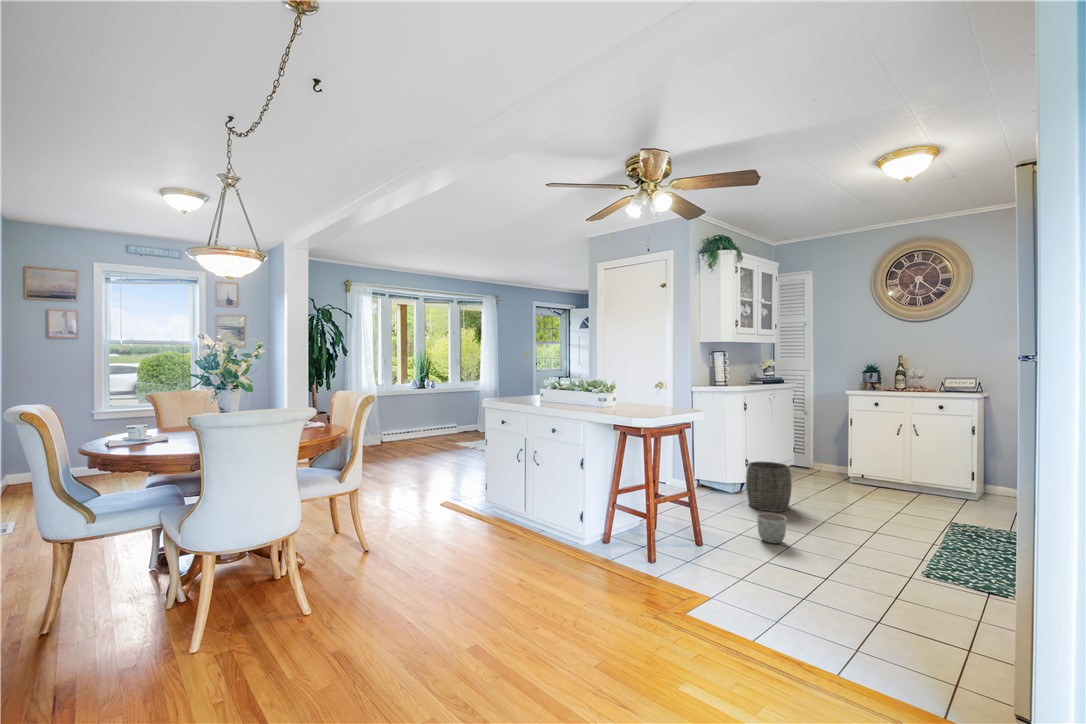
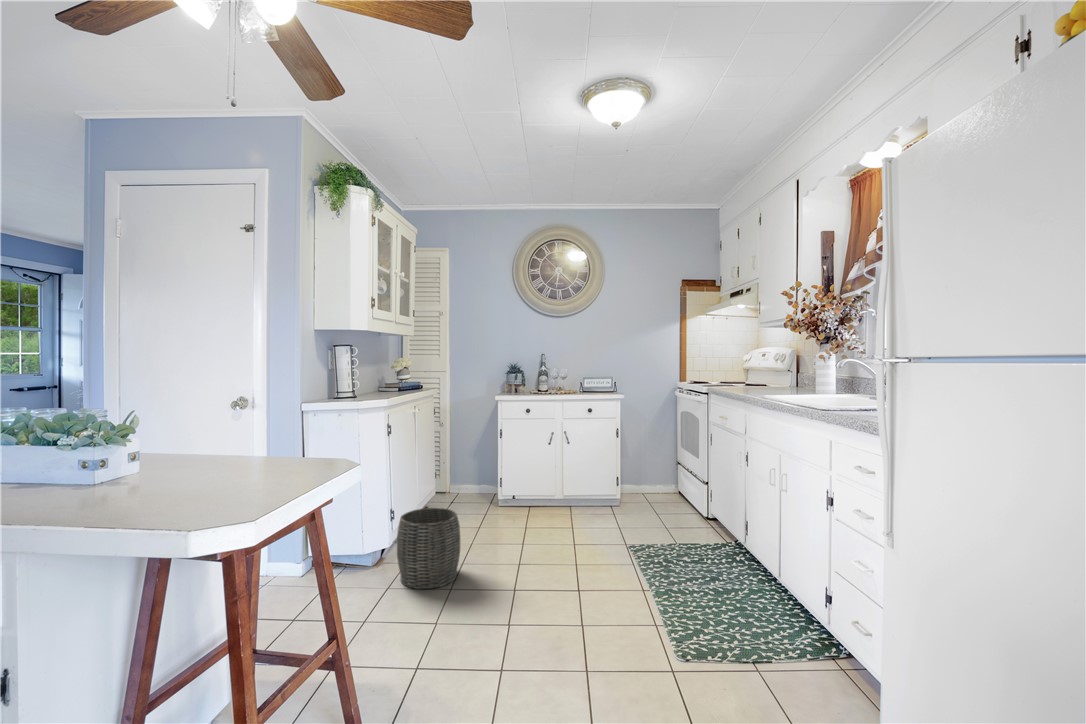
planter: present [757,513,787,543] -> none [442,610,488,668]

